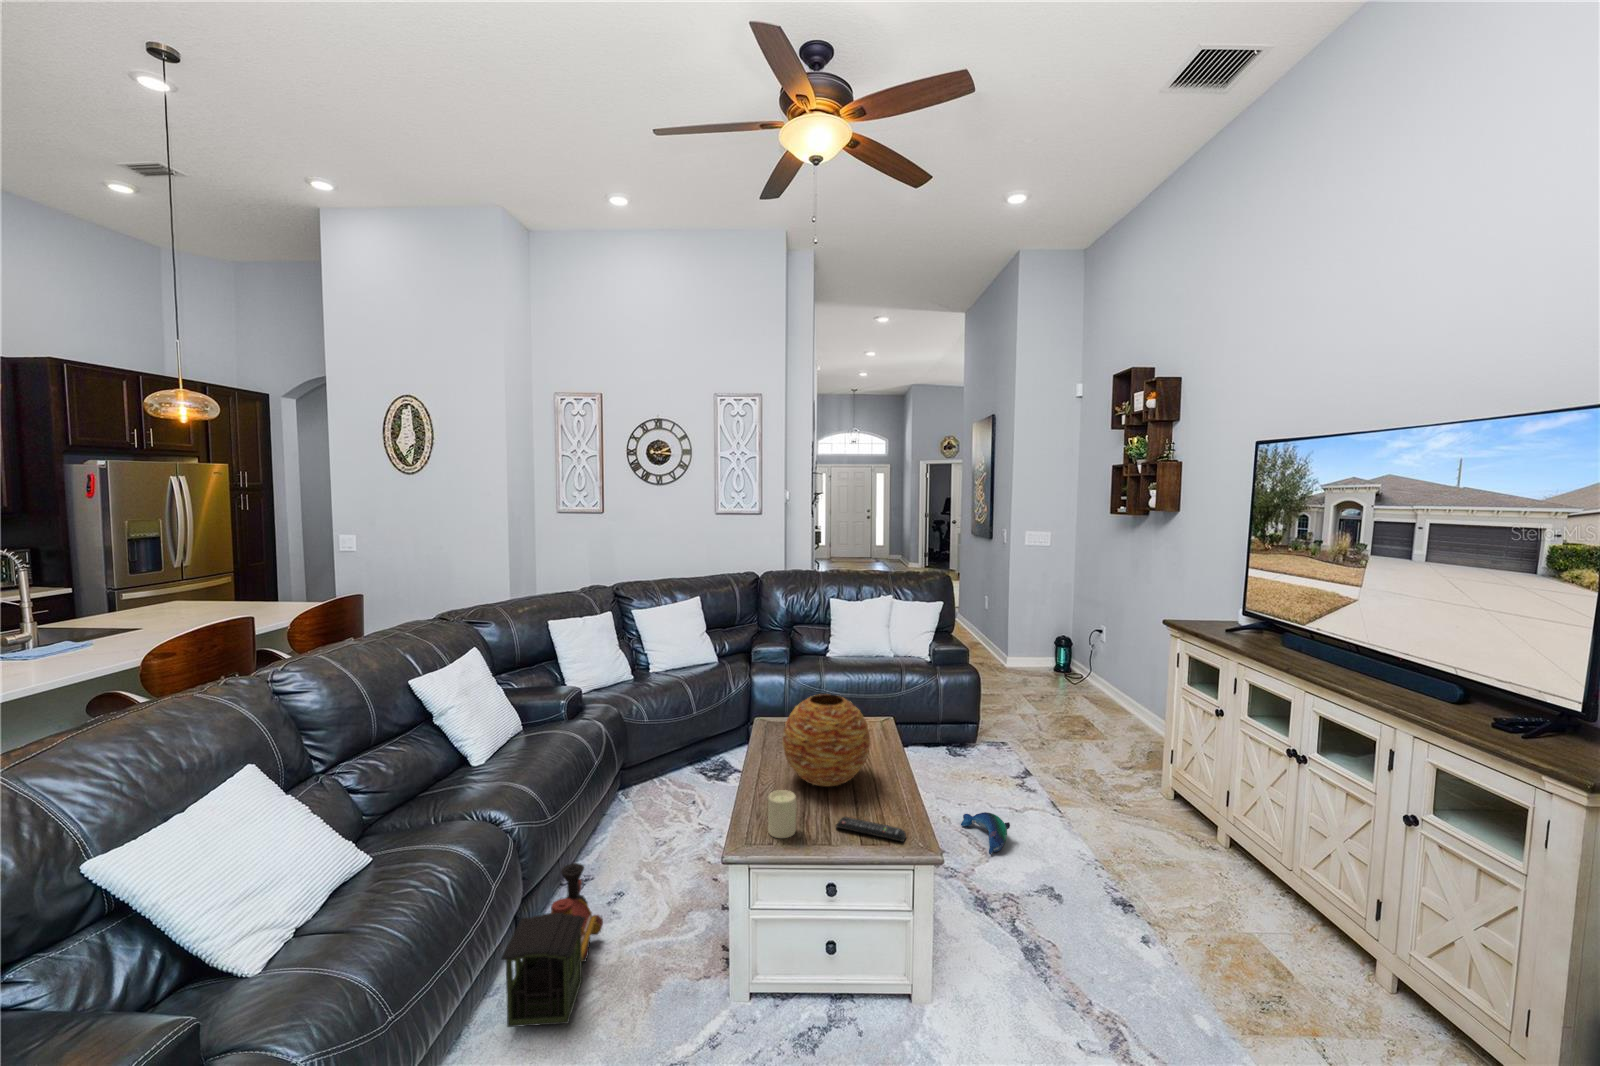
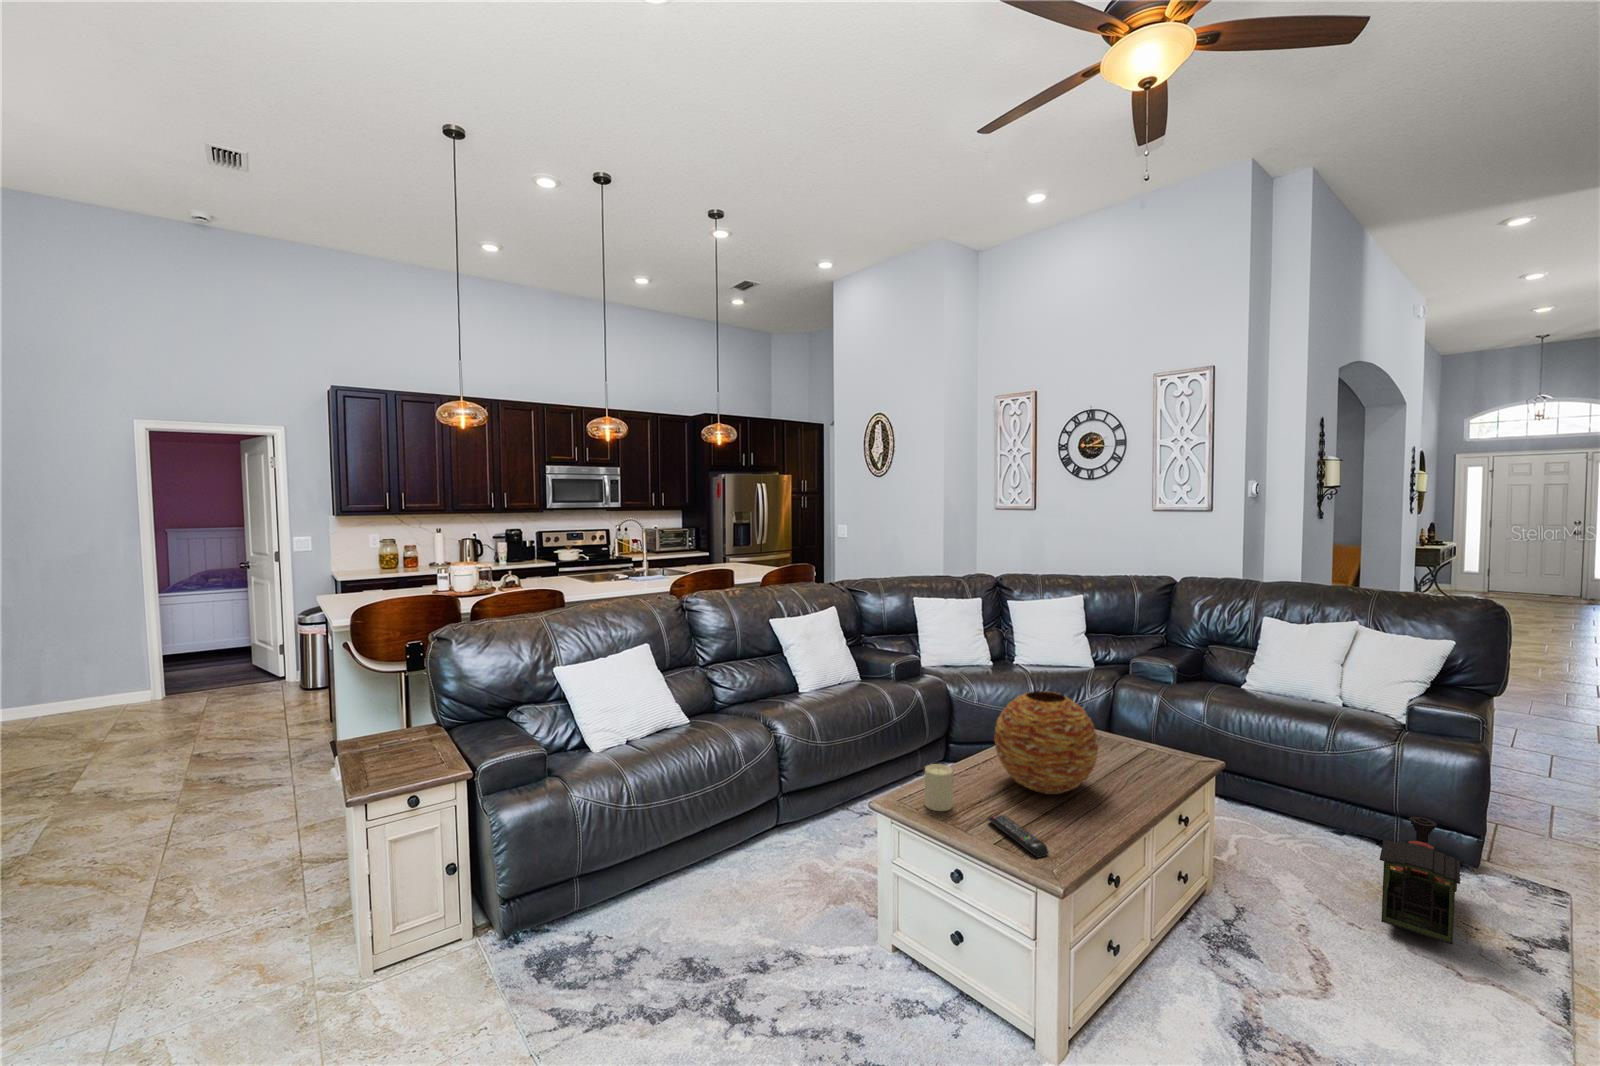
plush toy: present [961,812,1010,855] -> none [1320,931,1393,994]
toy train: present [501,863,603,1027] -> present [1380,817,1460,944]

